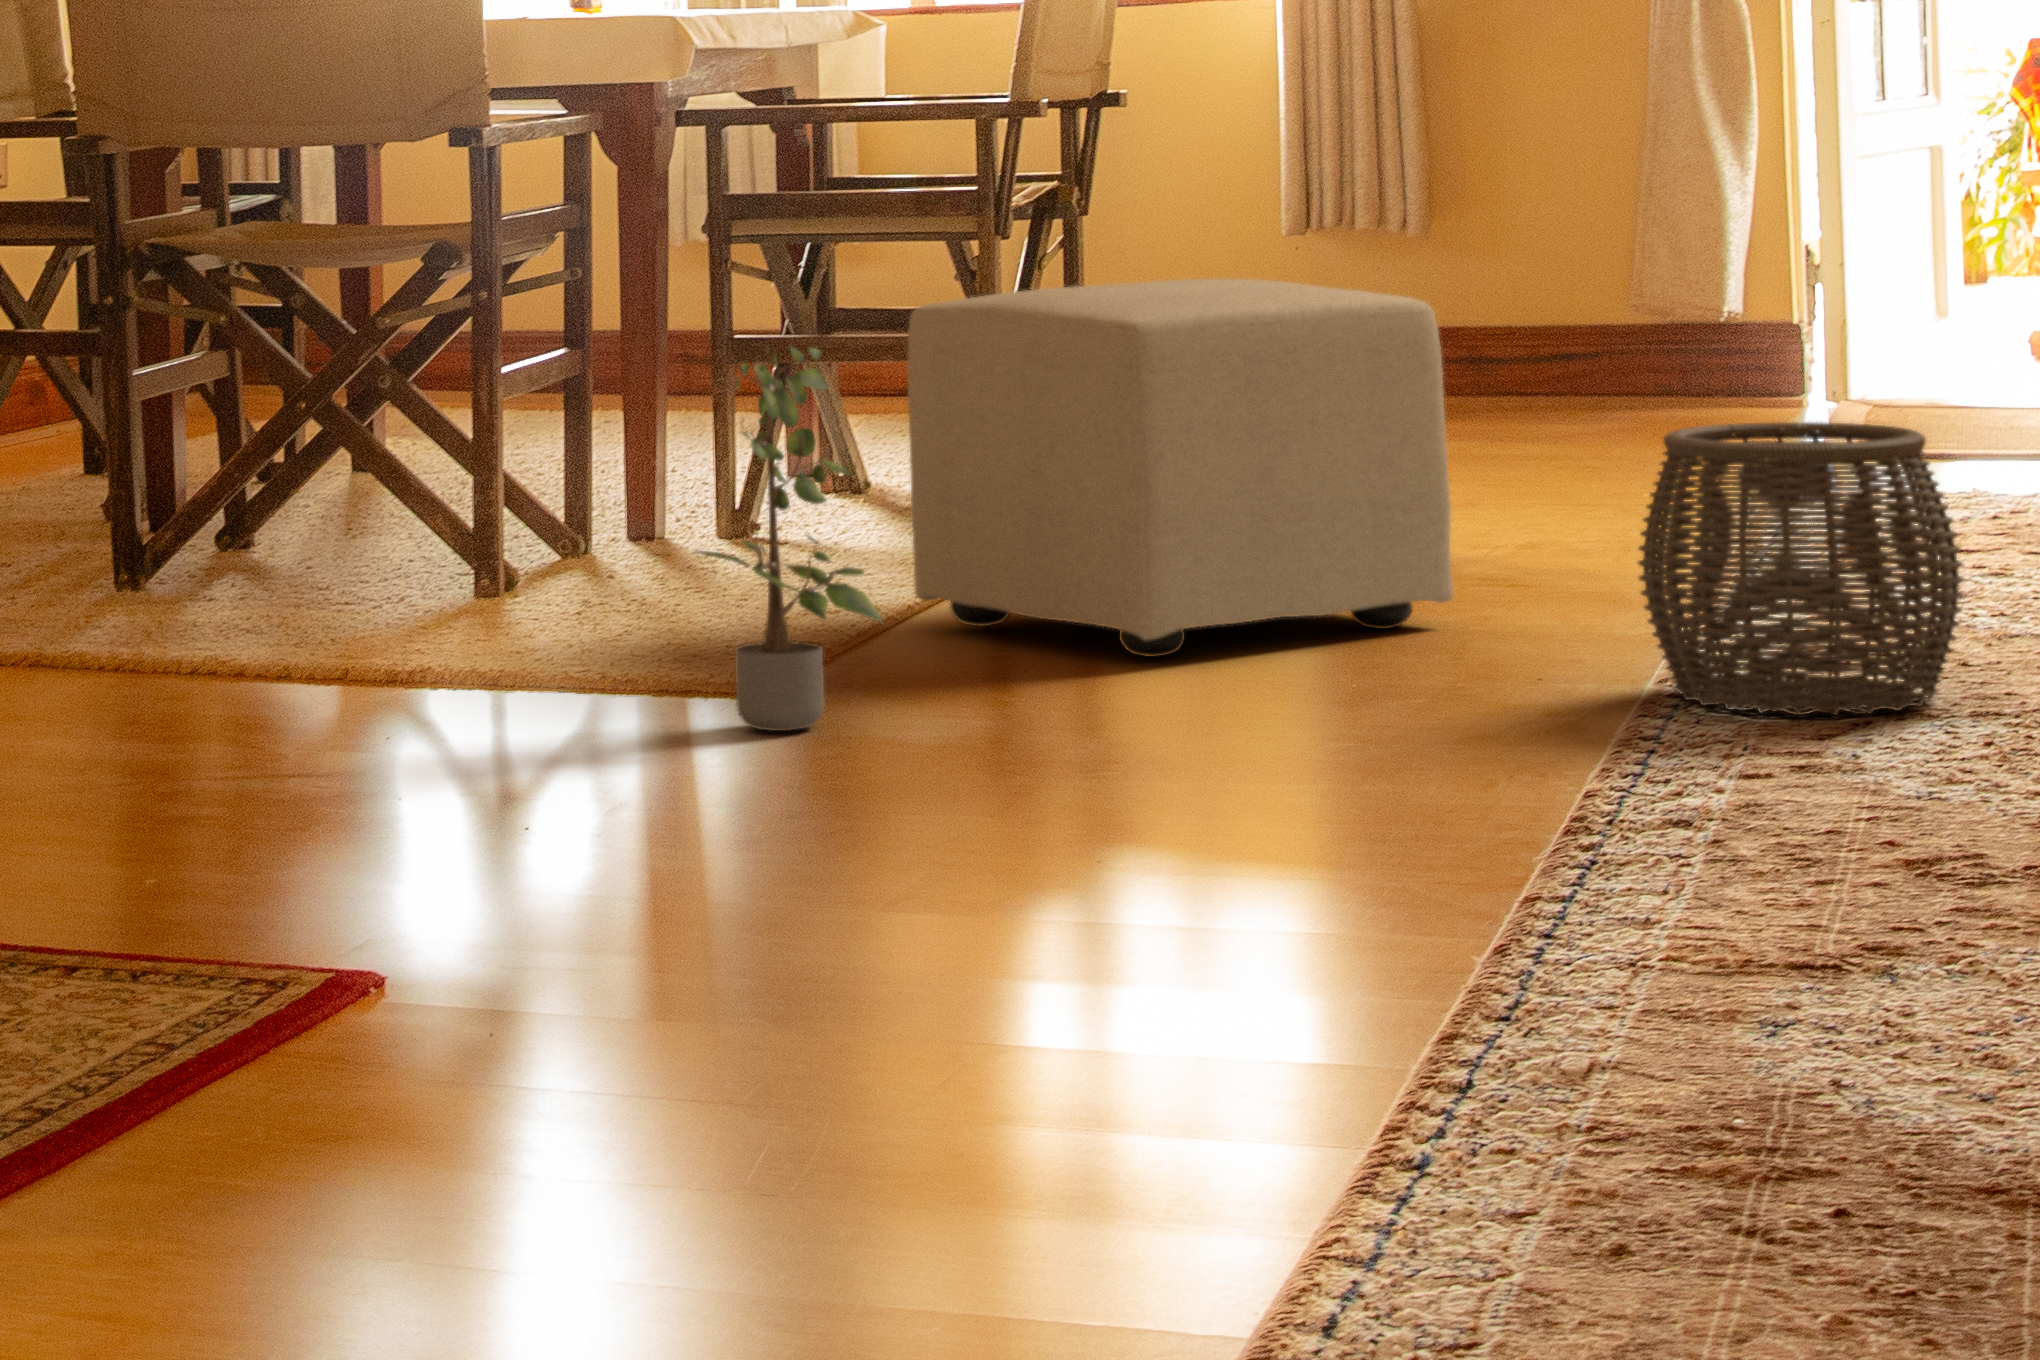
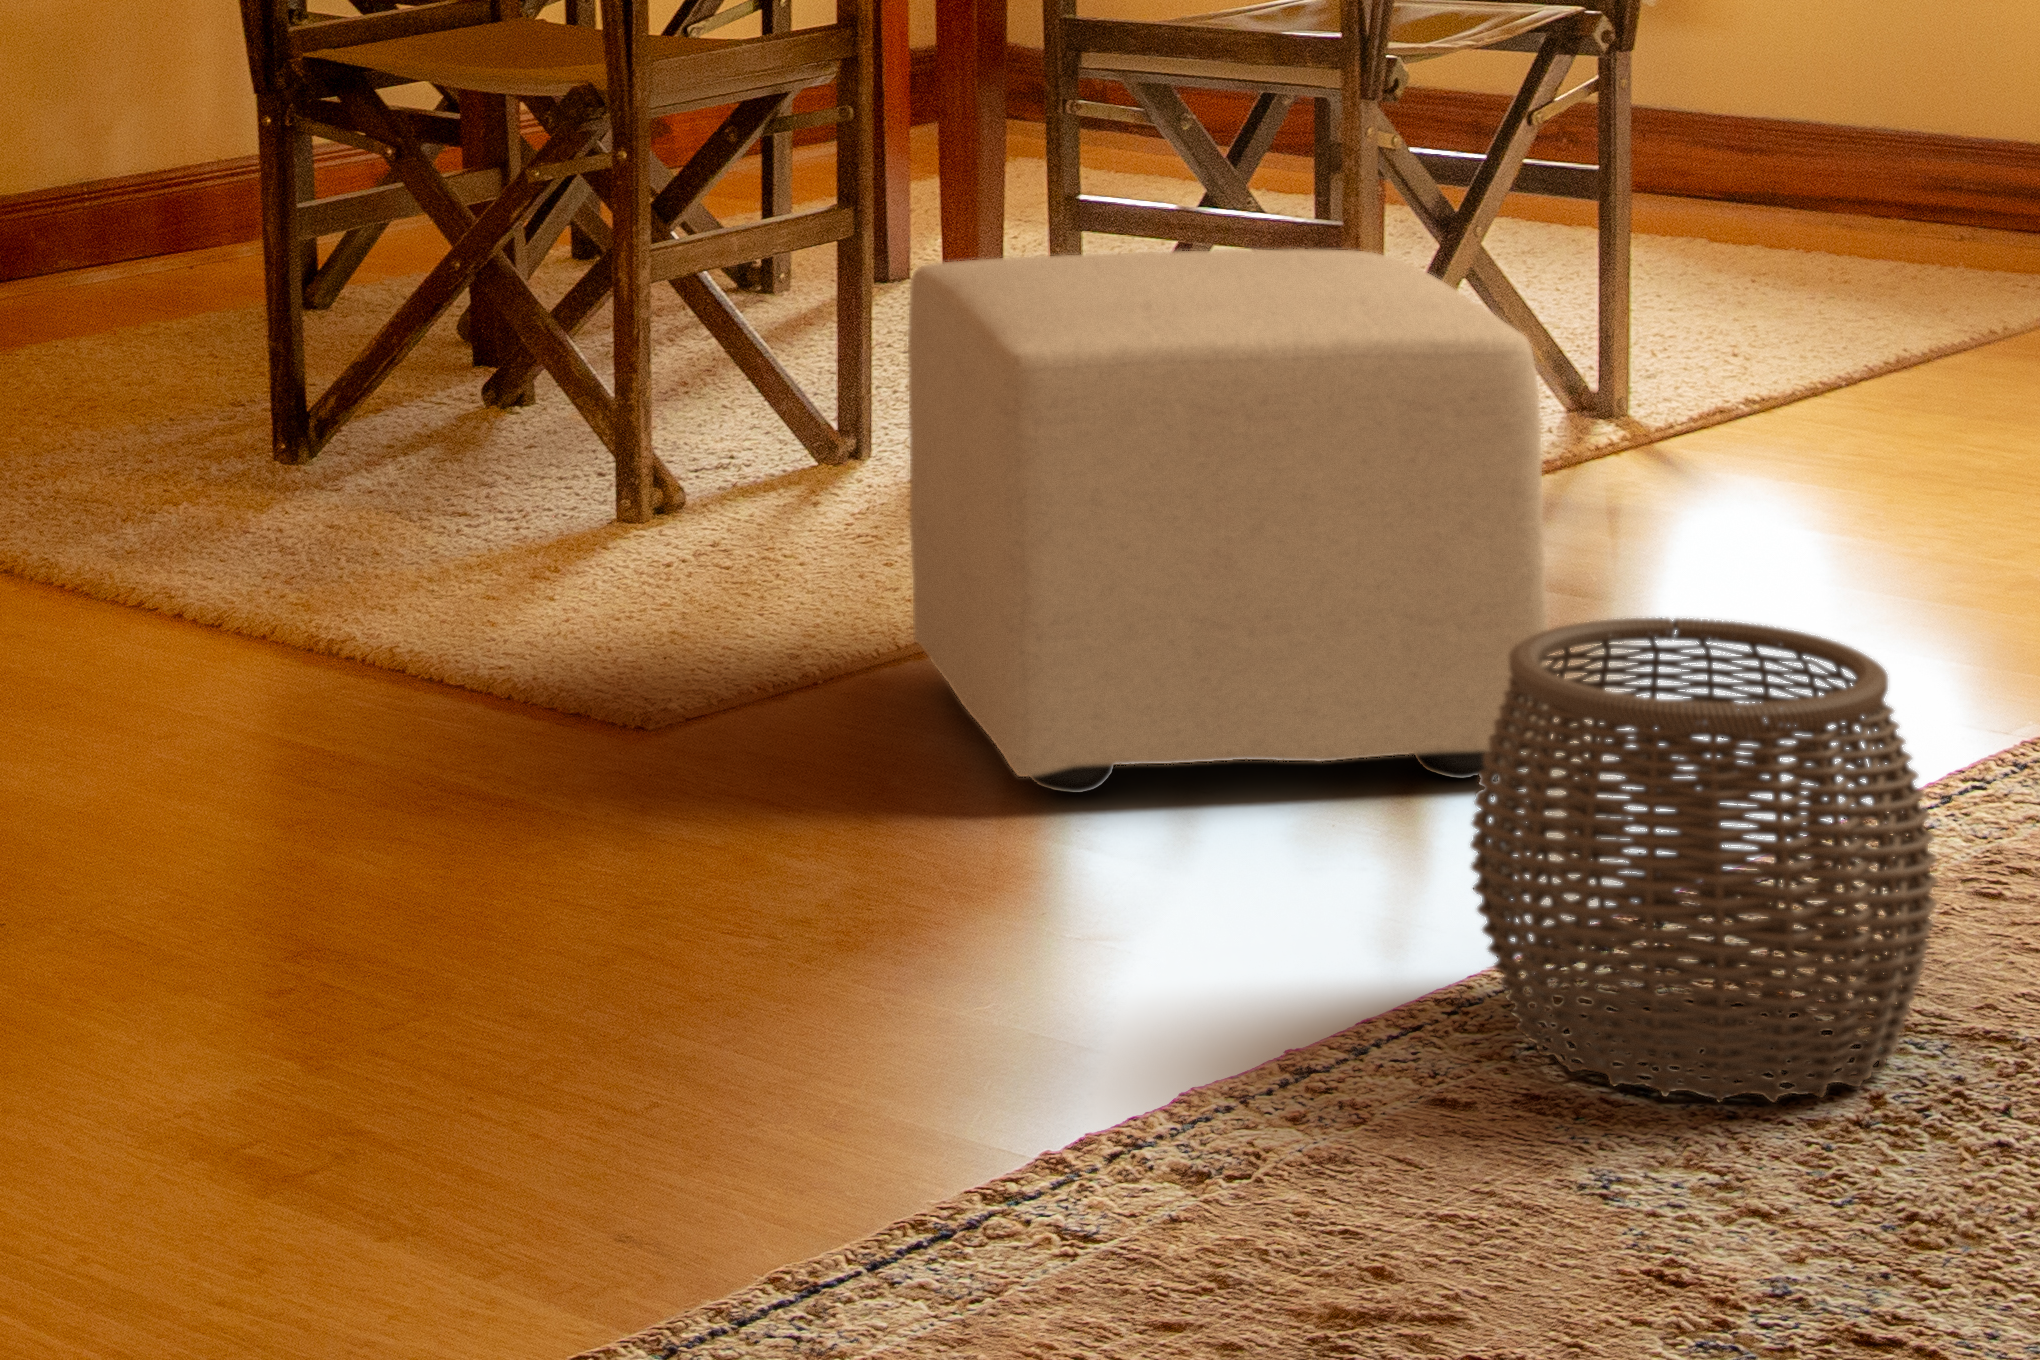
potted plant: present [695,342,883,731] -> none [304,355,590,868]

